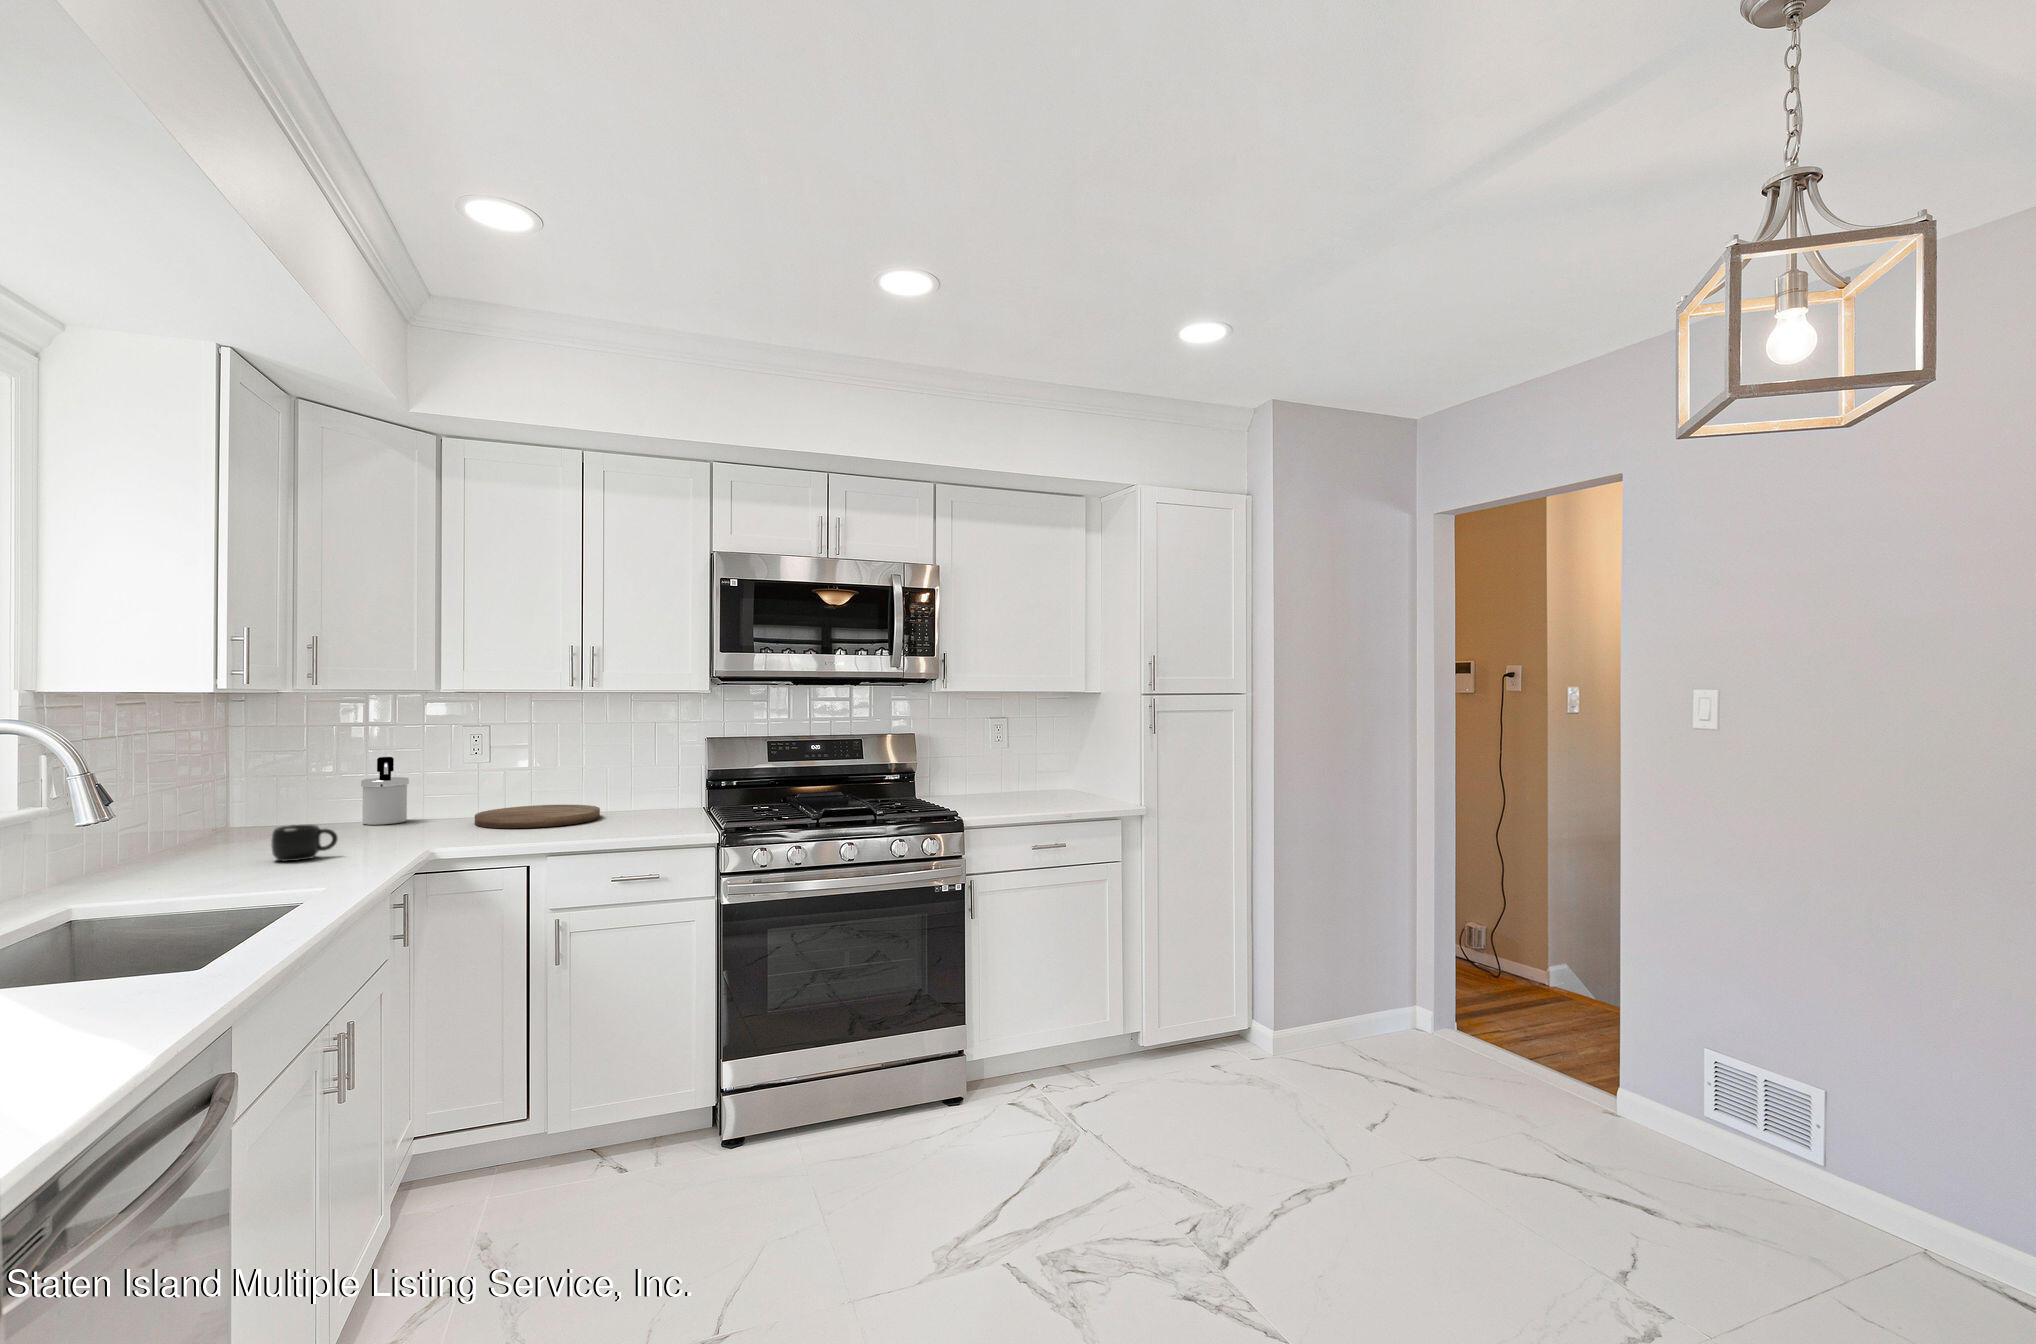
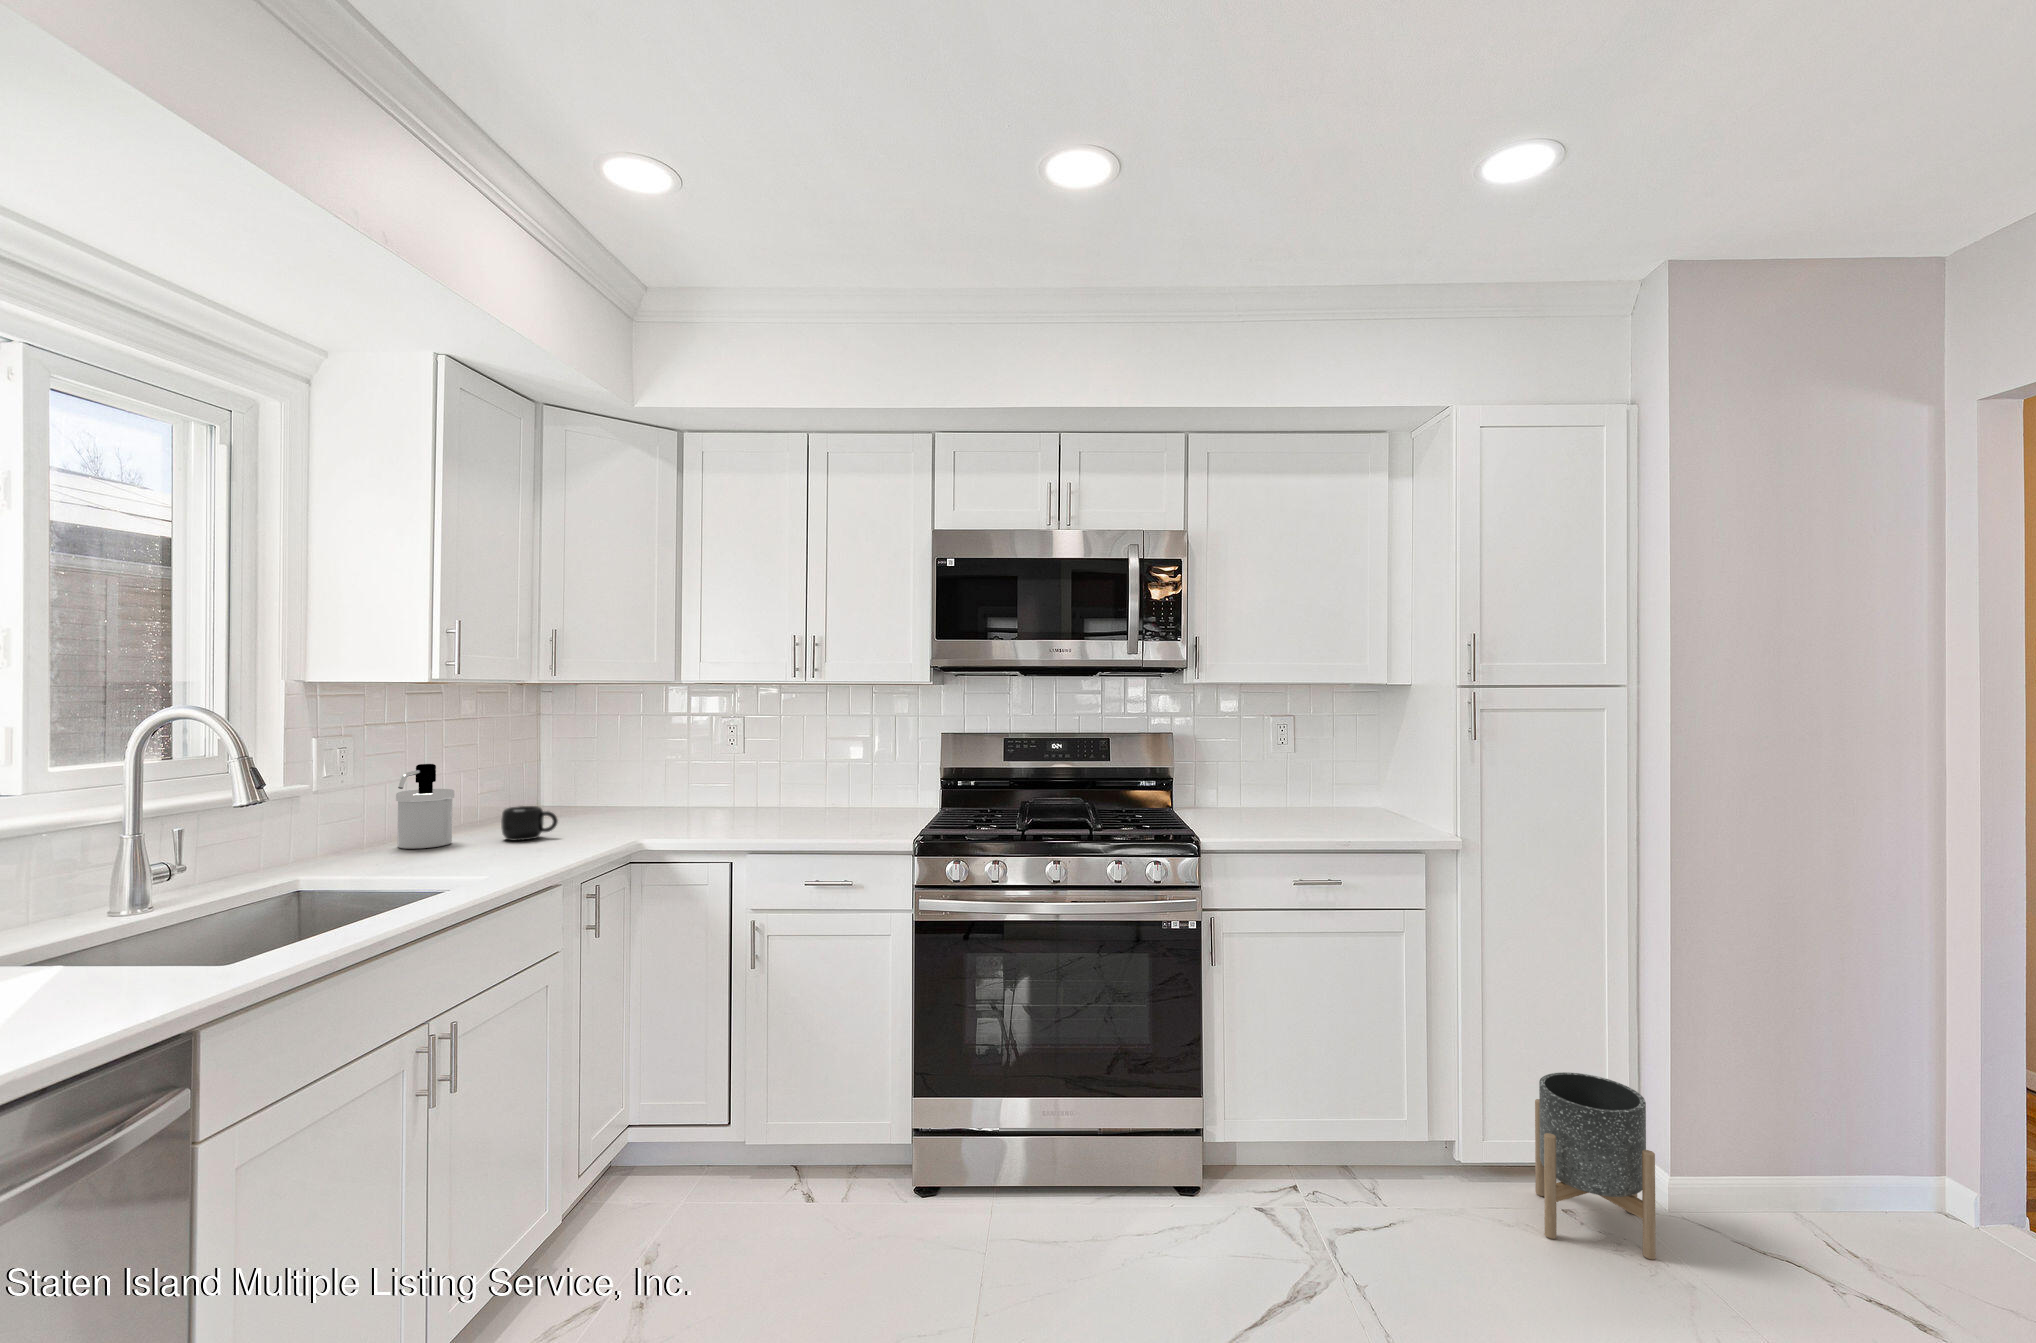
soap dispenser: present [361,757,409,825] -> present [396,764,454,849]
cutting board: present [475,805,600,828] -> none [714,796,831,819]
planter: none [1193,968,1271,1084] -> present [1535,1072,1656,1259]

